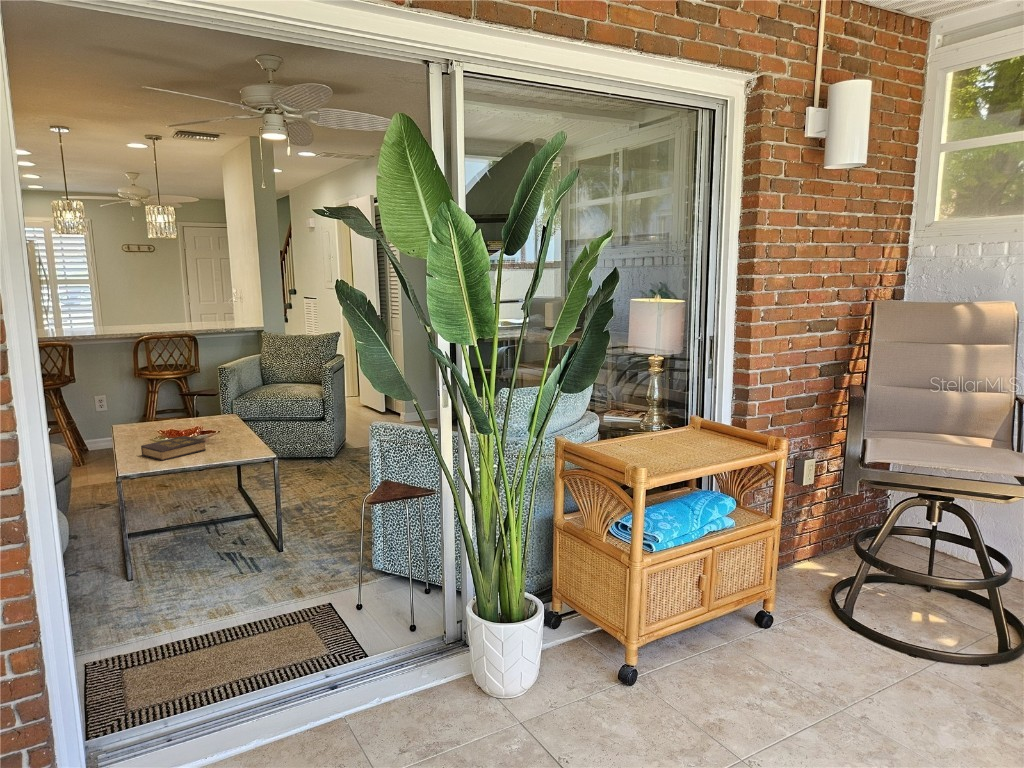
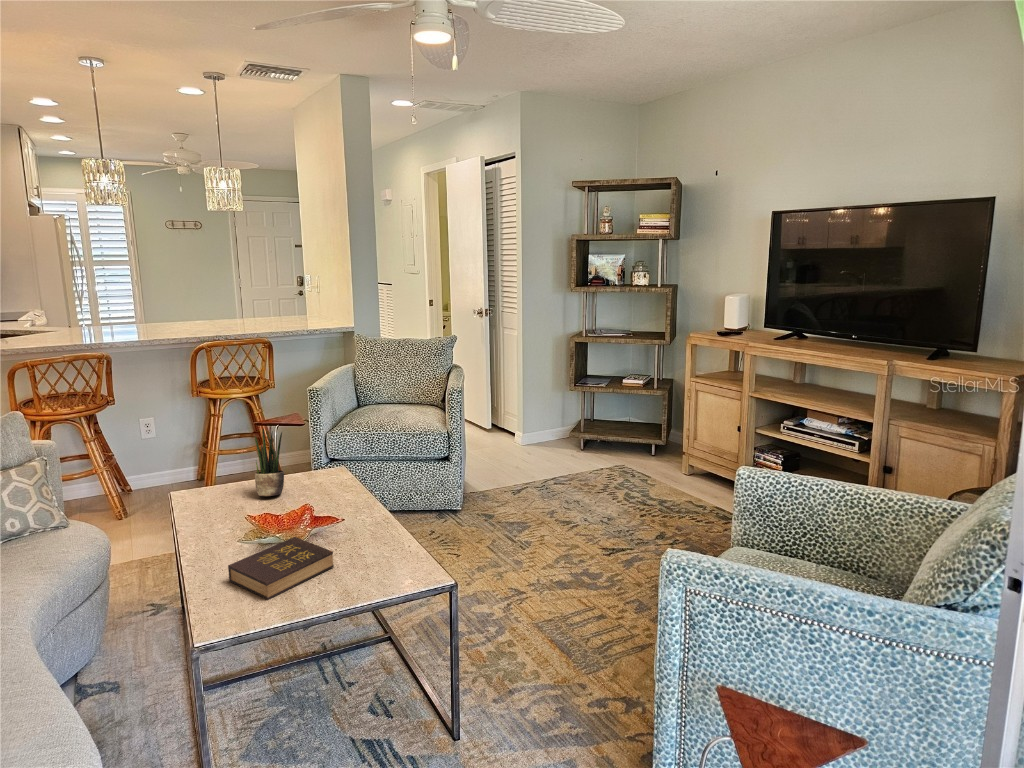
potted plant: none [168,381,188,425] -> present [255,429,284,496]

